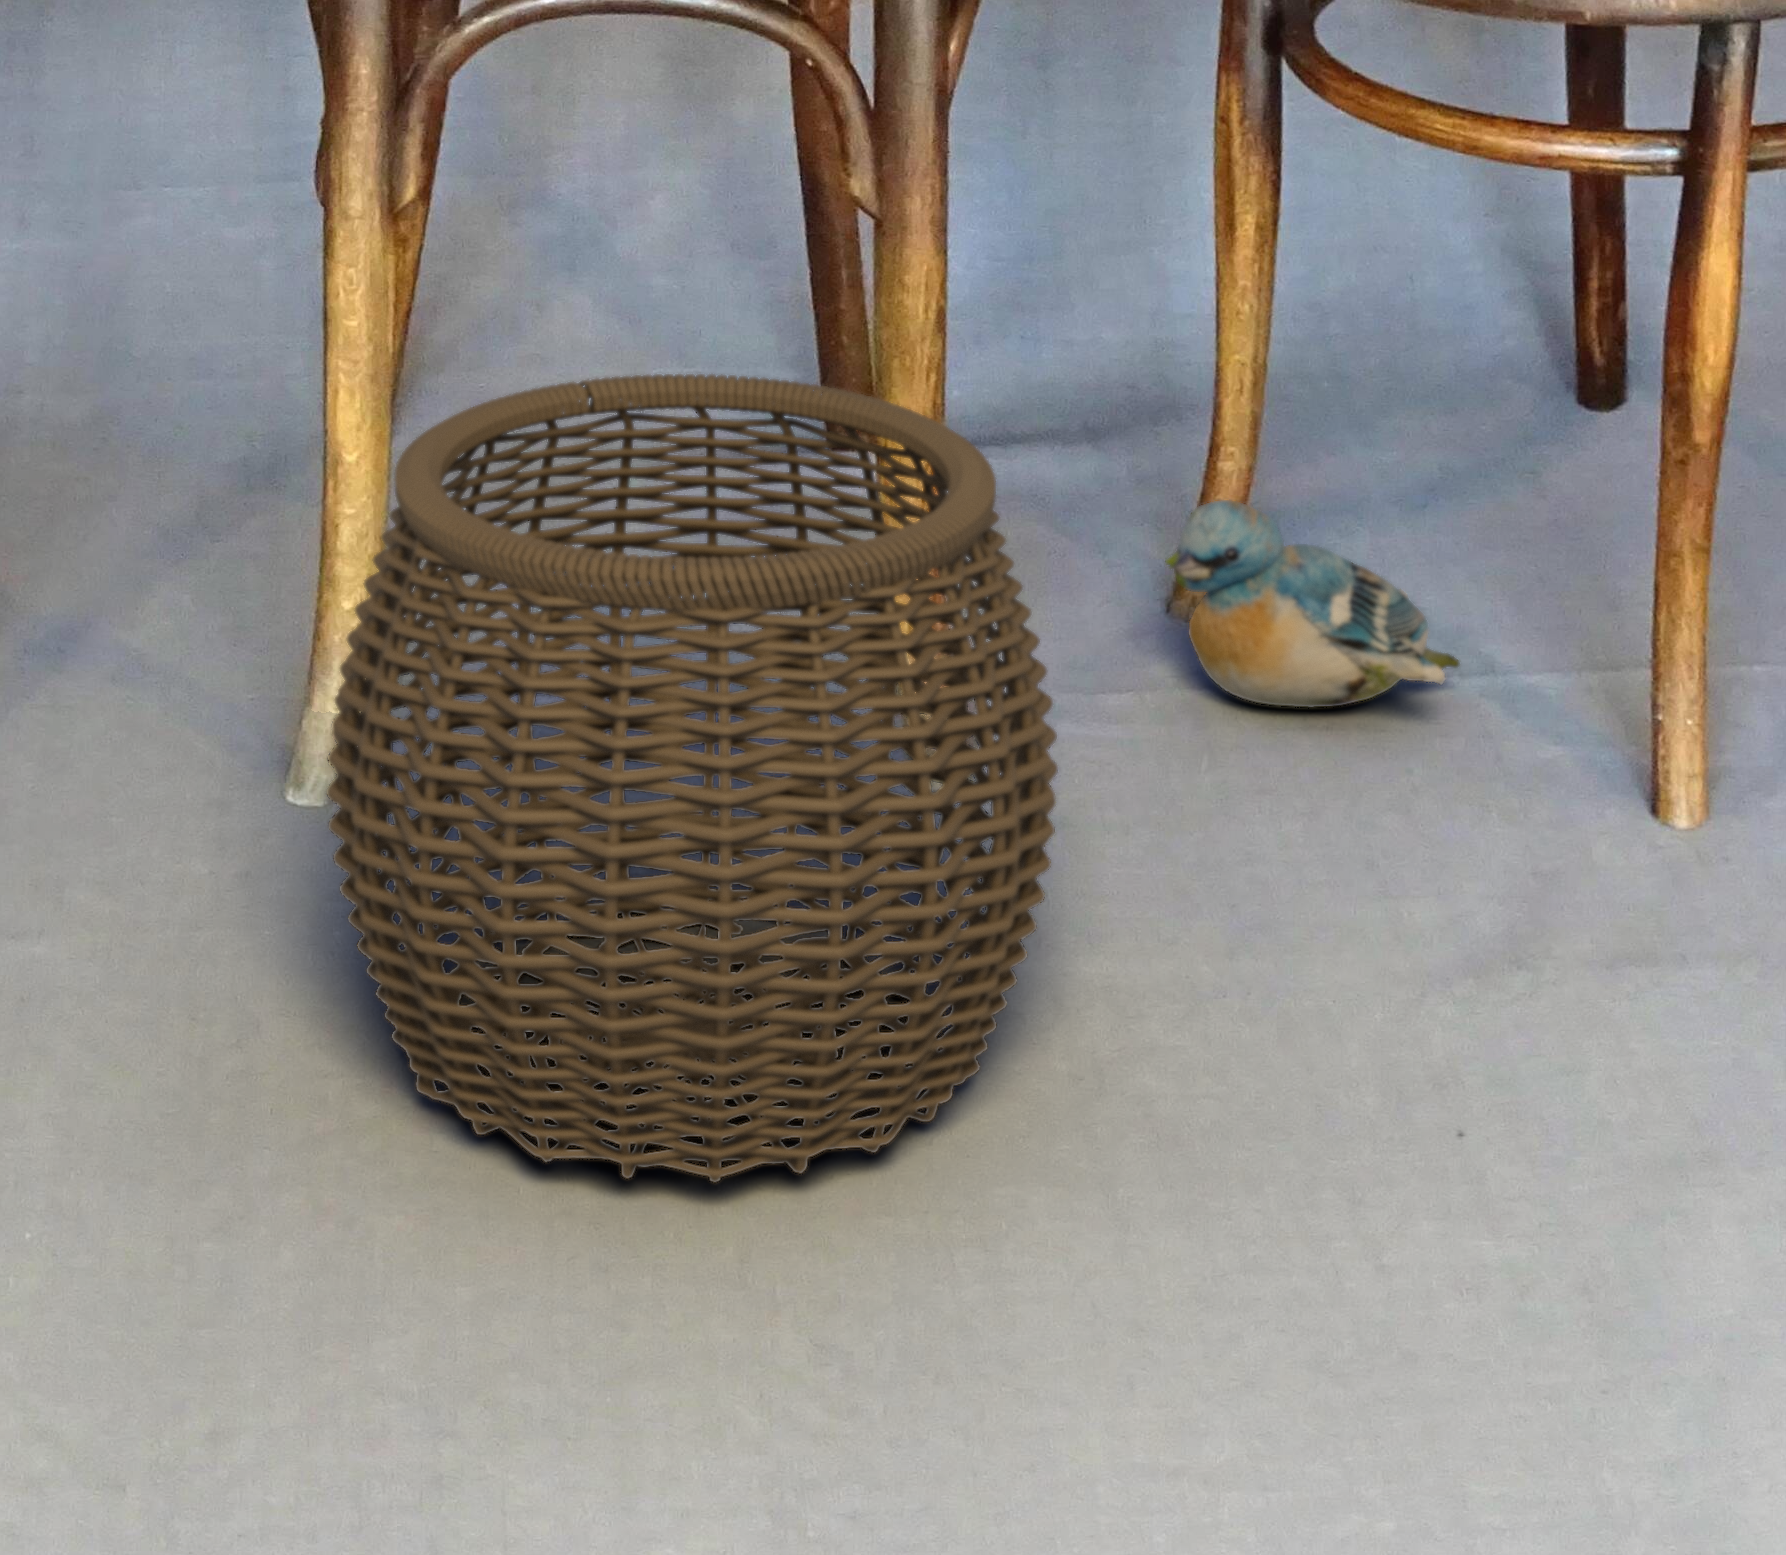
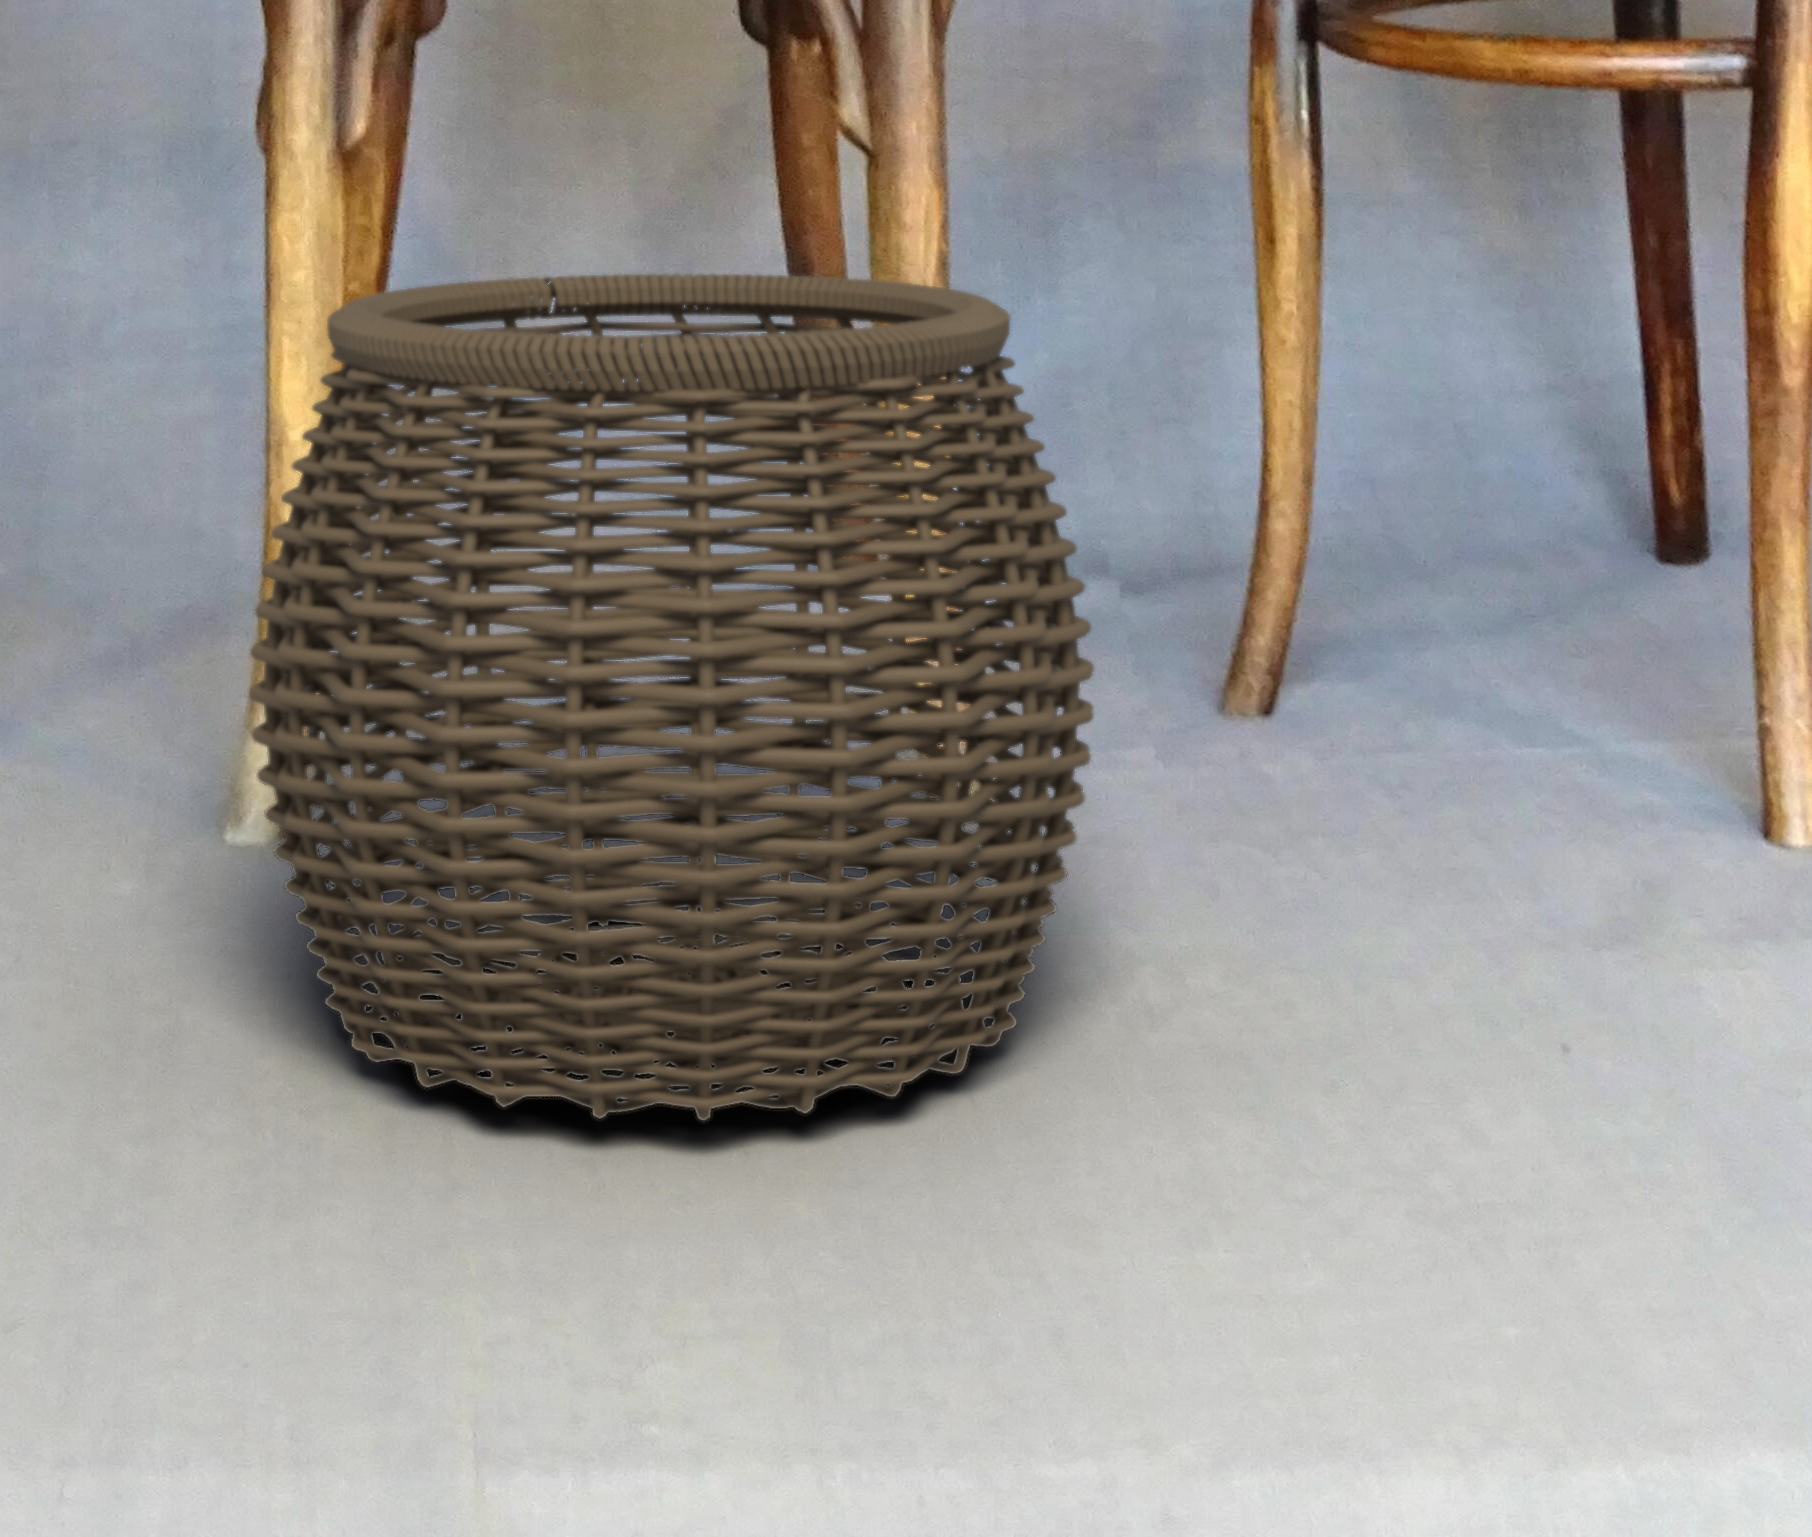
plush toy: present [1166,500,1459,707] -> none [1200,523,1534,760]

